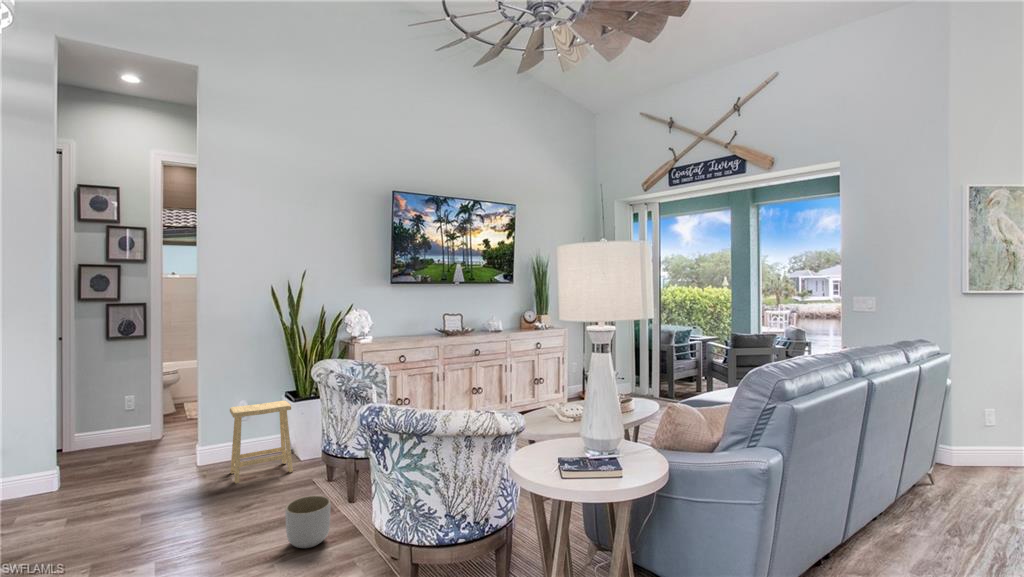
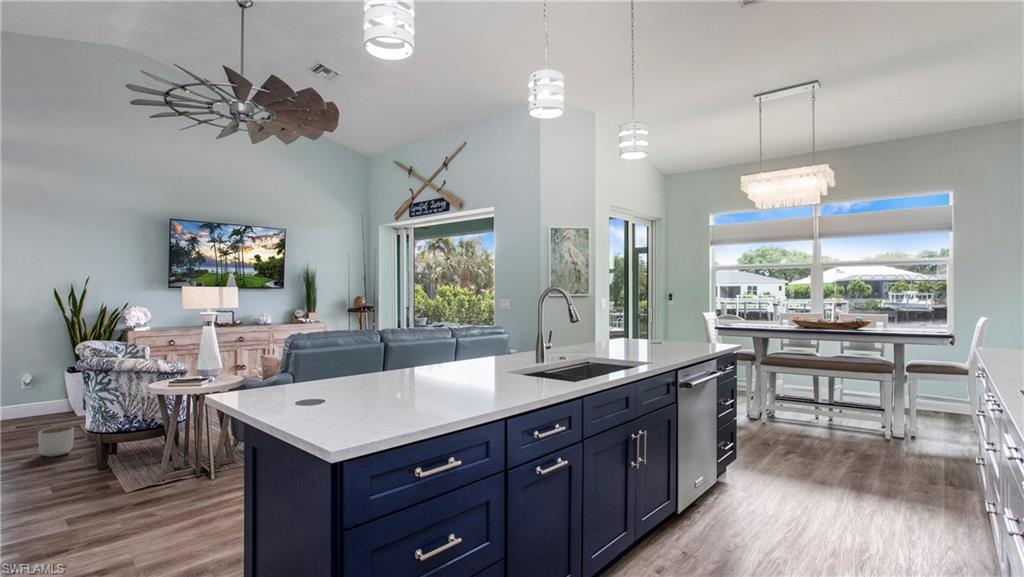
footstool: present [230,401,293,483] -> none [13,375,66,434]

